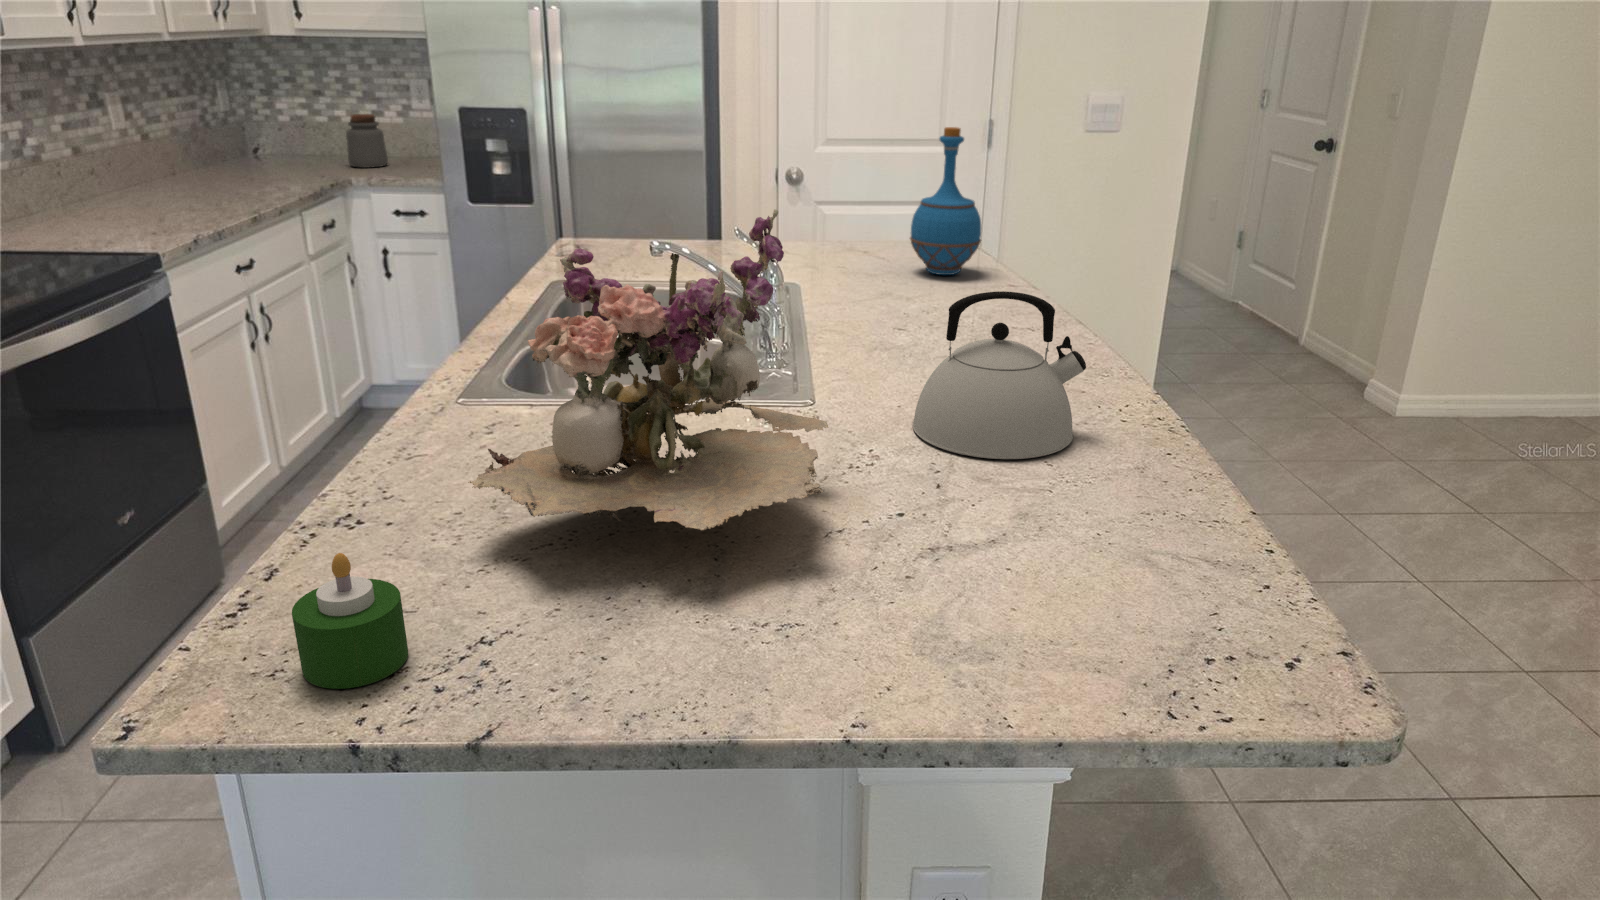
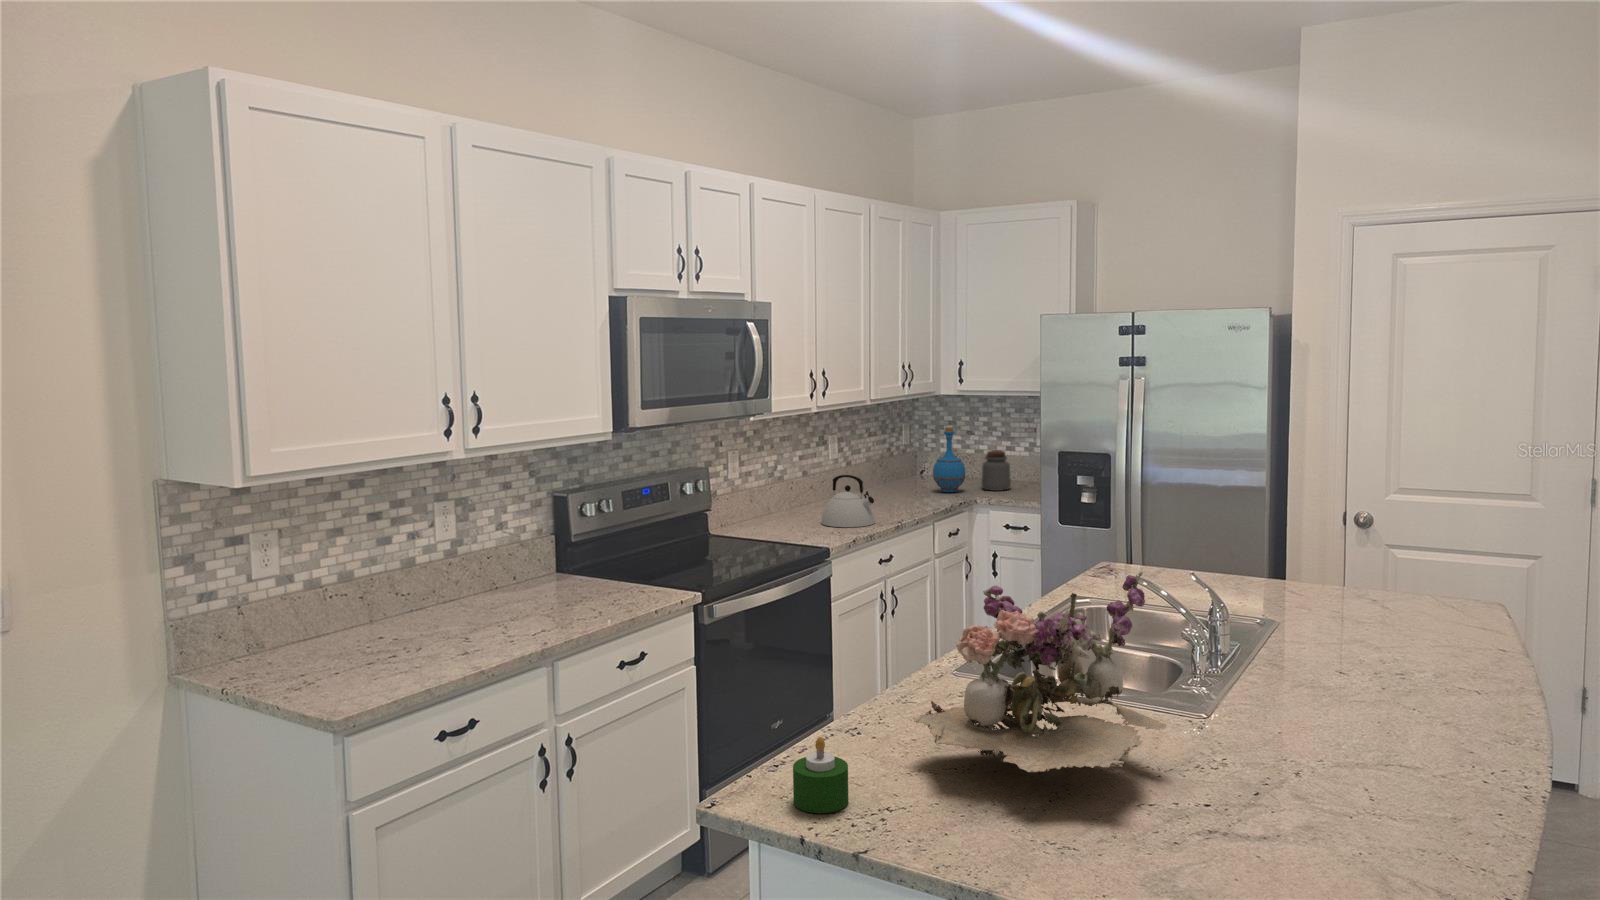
bottle: present [910,127,981,275] -> present [933,427,966,493]
kettle: present [912,291,1086,459] -> present [821,475,875,527]

